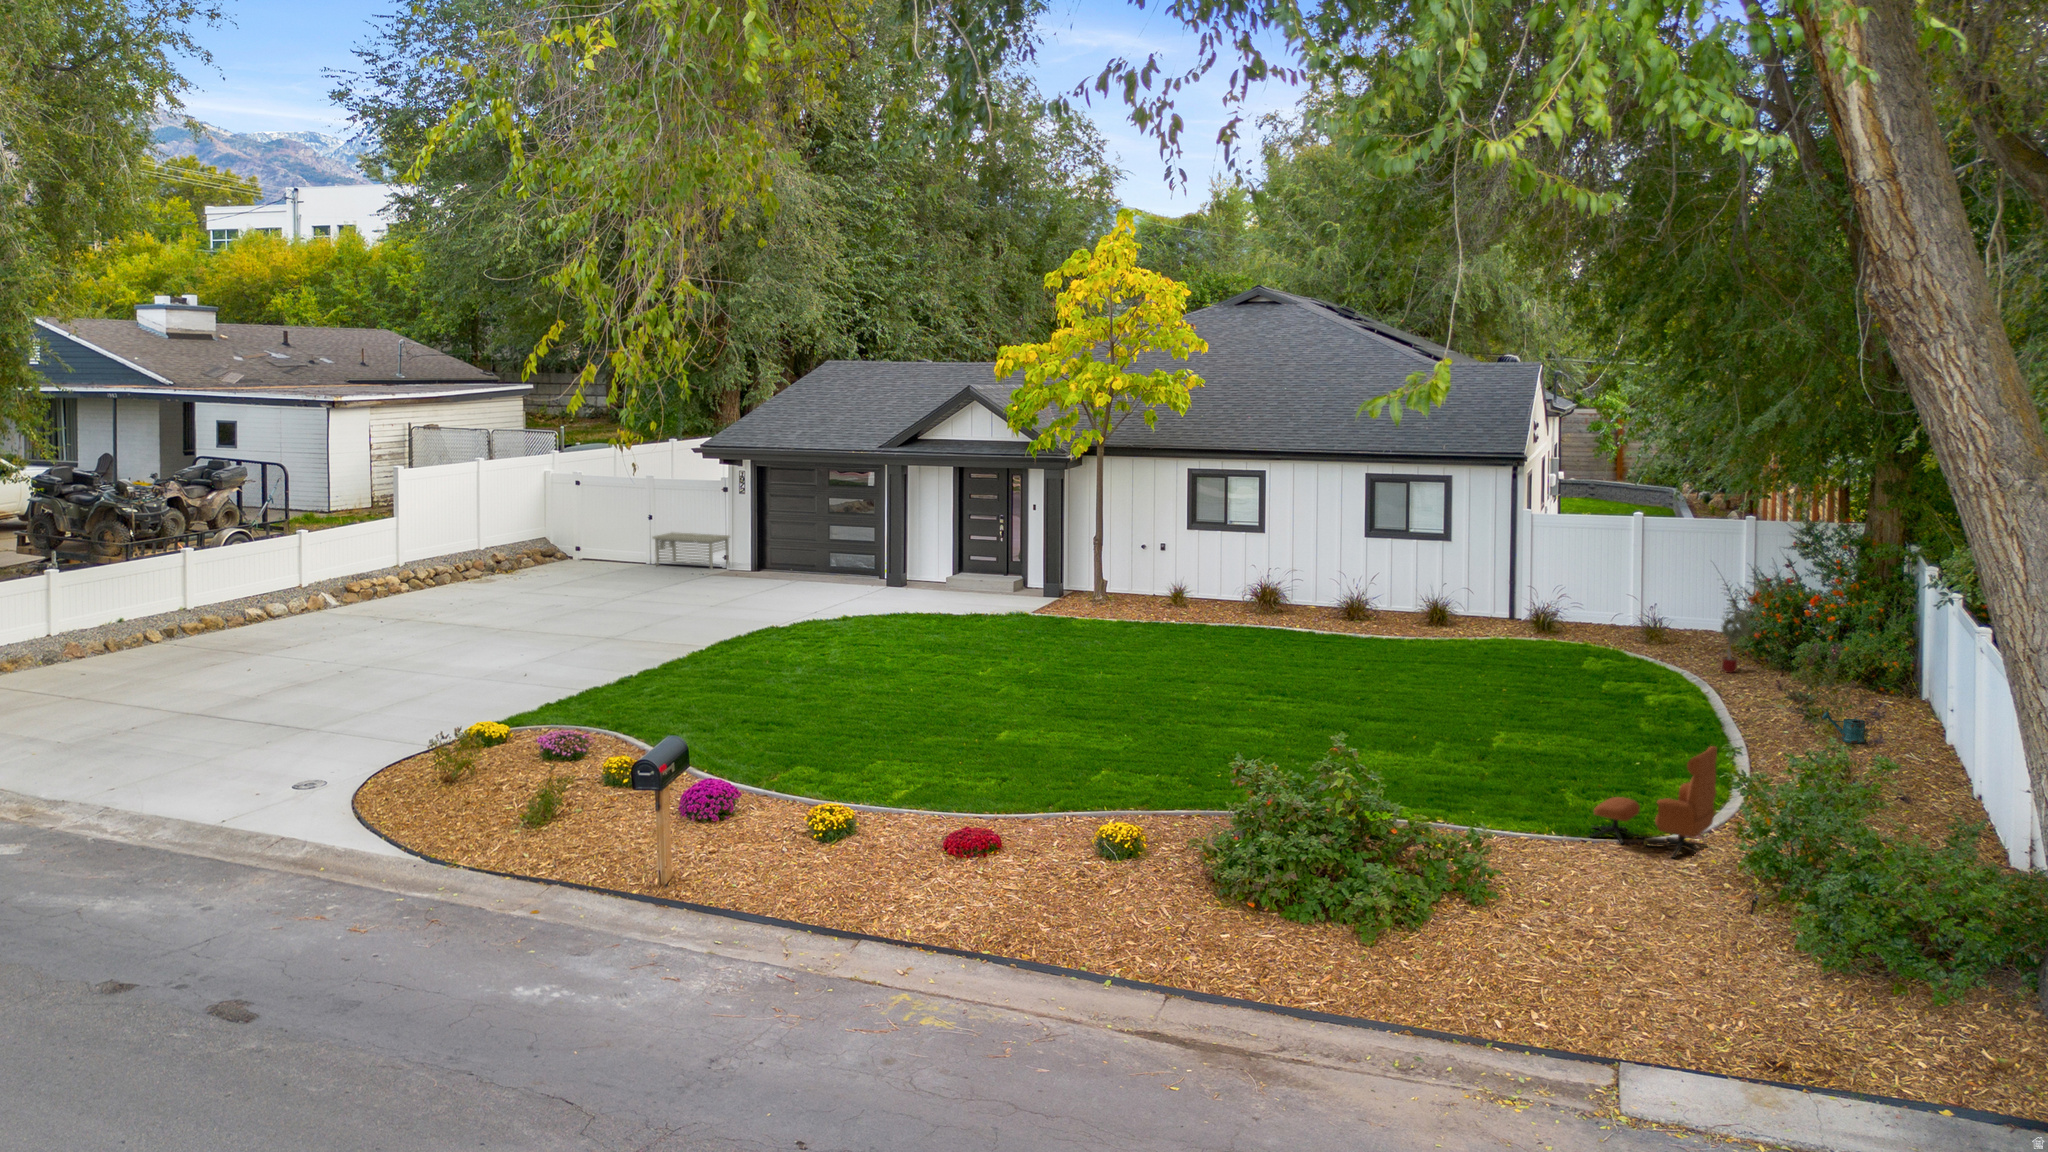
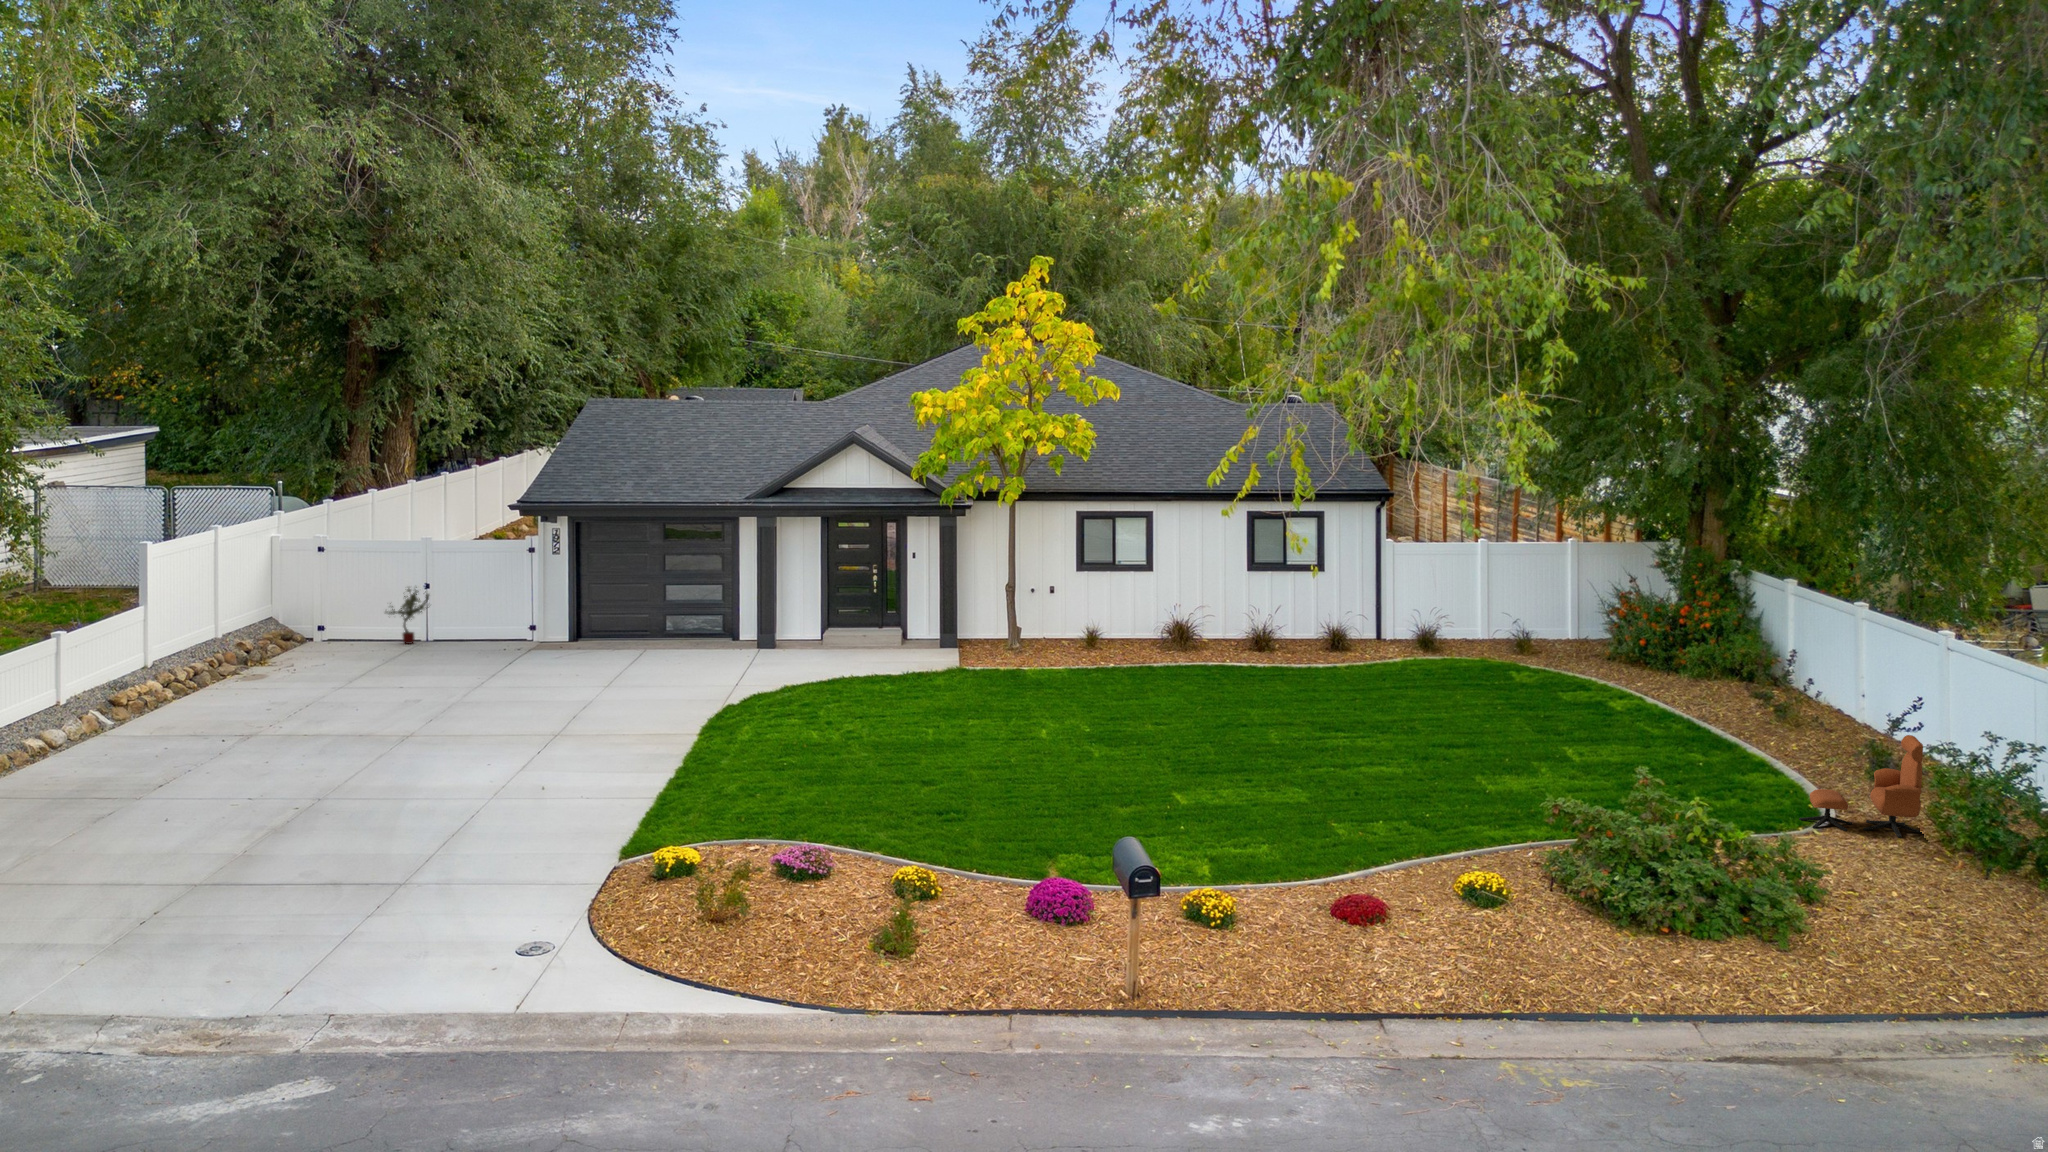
storage bench: present [652,532,730,569] -> none [442,605,535,646]
potted tree: present [1721,603,1761,673] -> present [386,587,429,644]
watering can: present [1822,712,1870,744] -> none [1812,700,1852,726]

